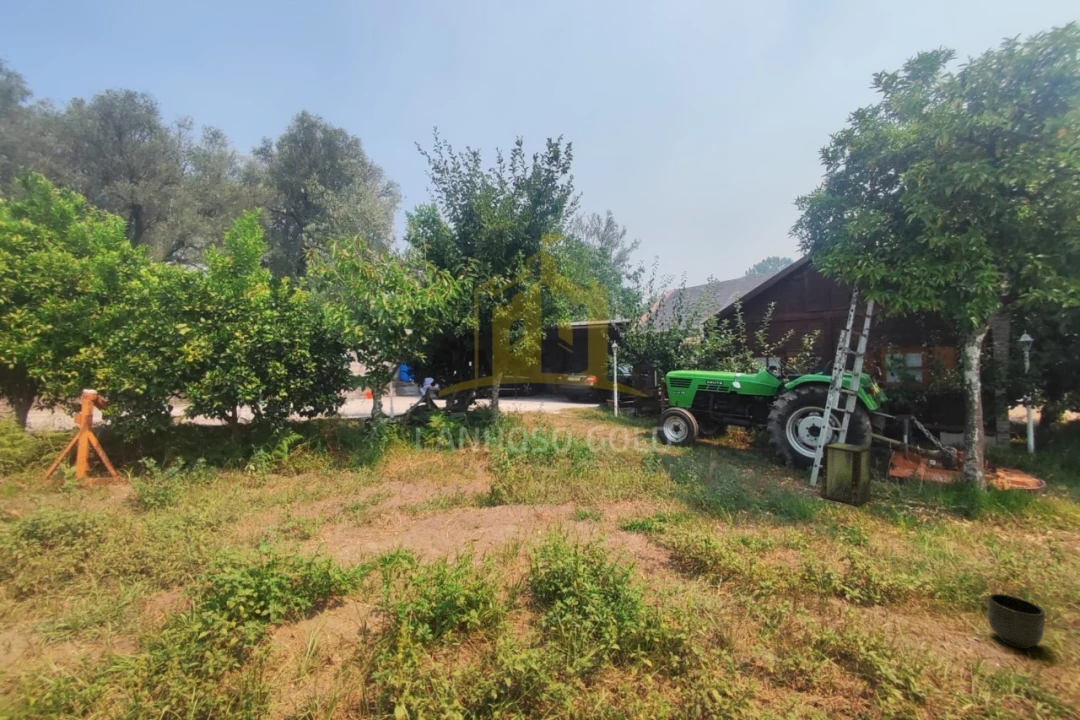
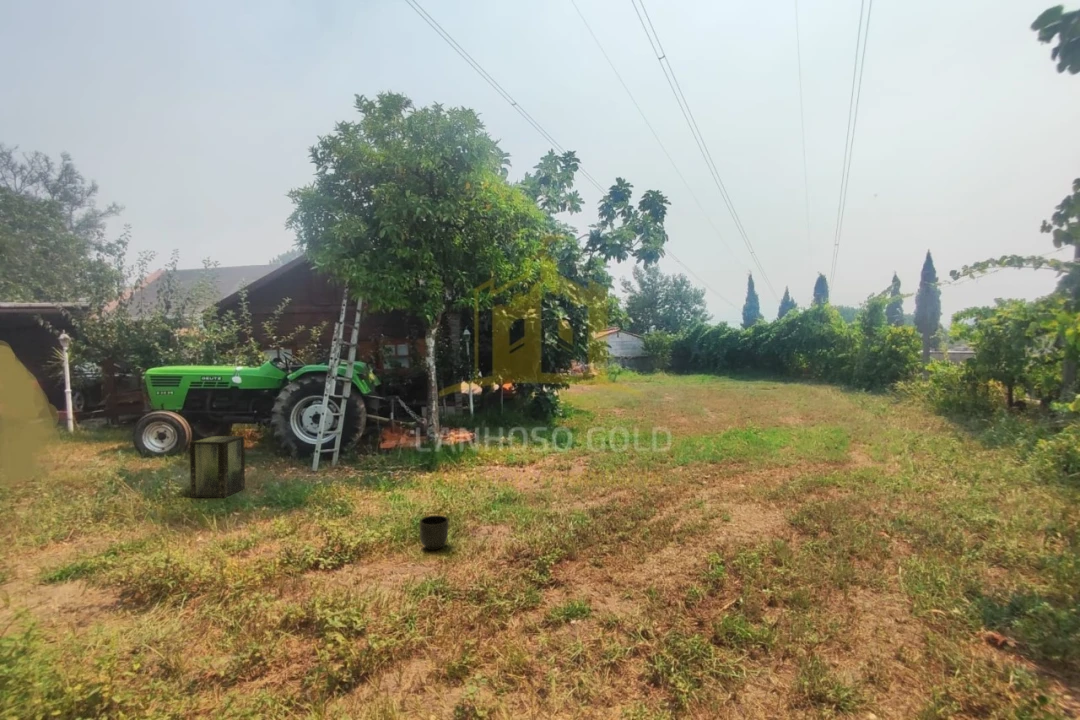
storage box: present [821,442,872,506] -> present [190,436,245,498]

